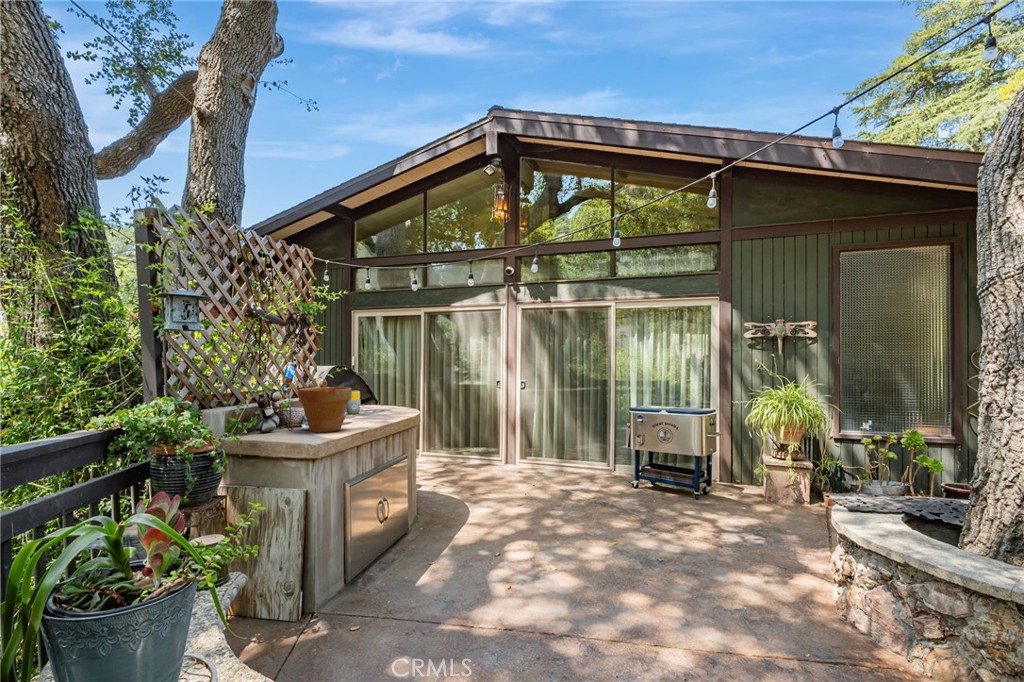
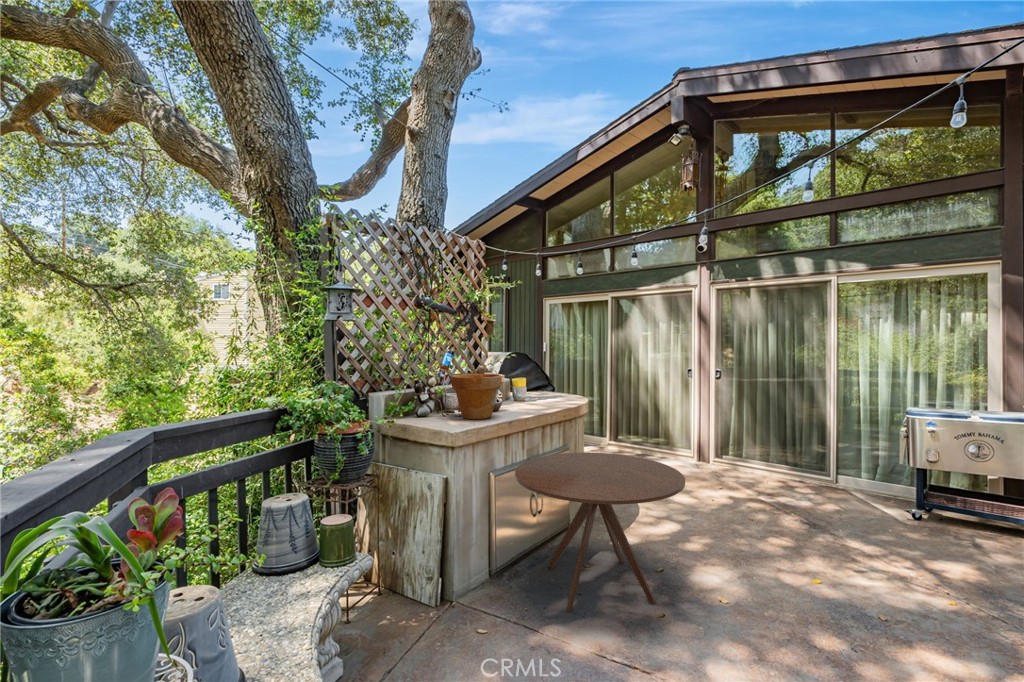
round table: none [370,458,522,598] -> present [515,453,685,611]

